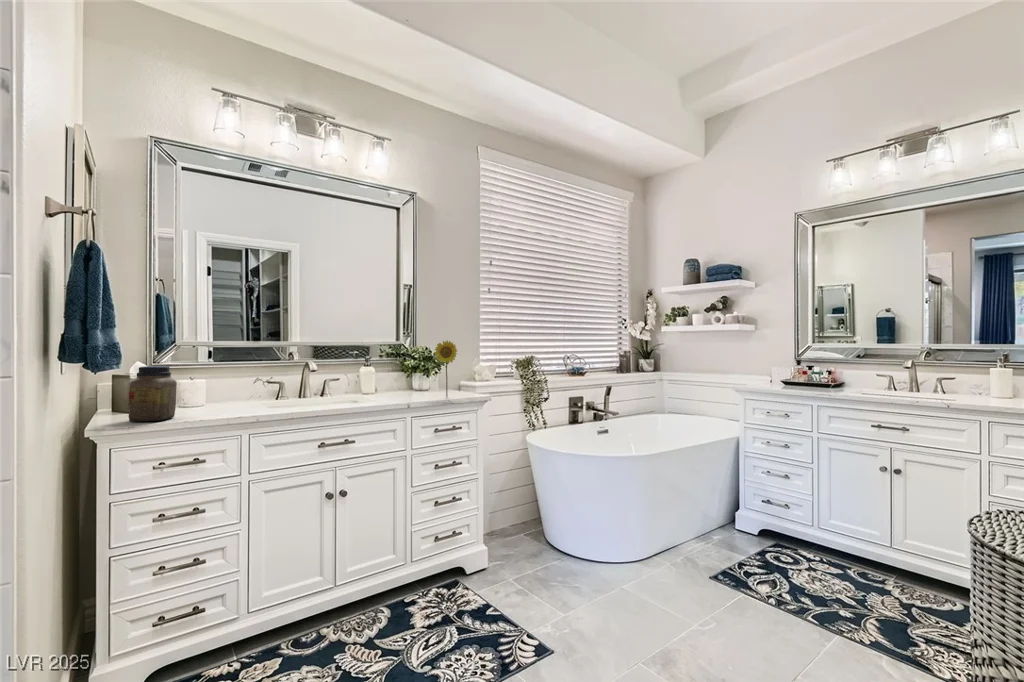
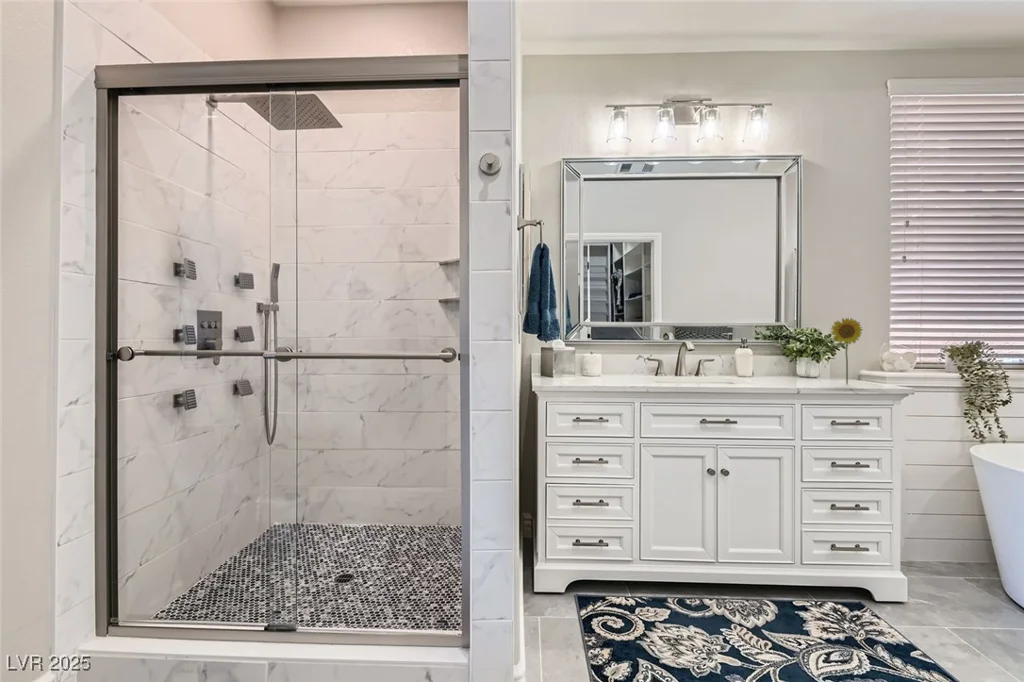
jar: present [128,366,177,421] -> none [554,339,585,383]

